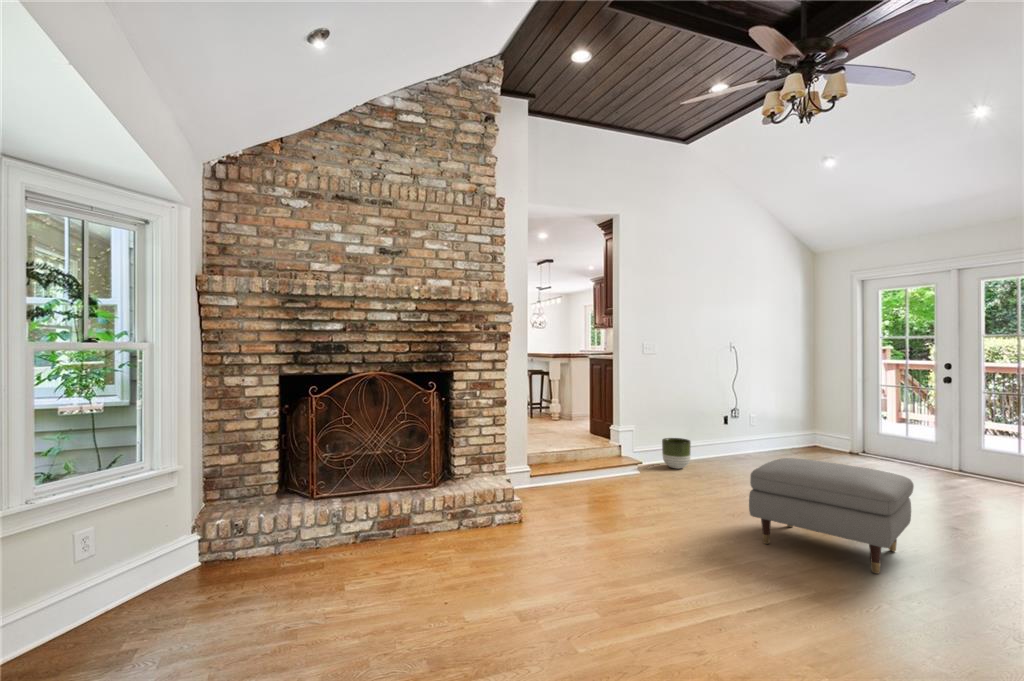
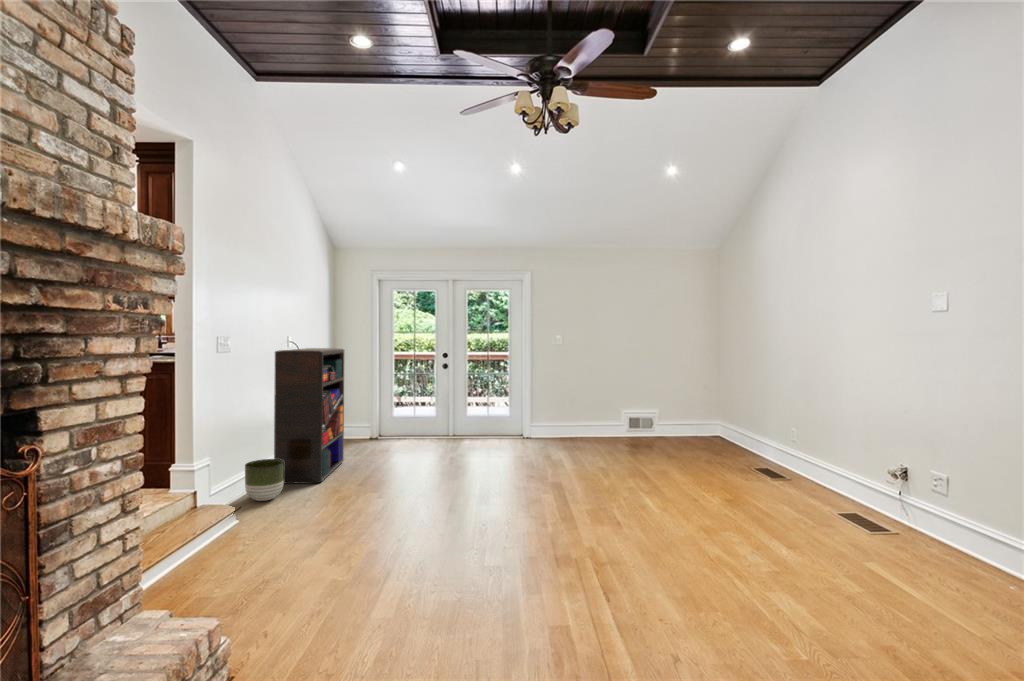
bookshelf: none [700,355,781,469] -> present [274,348,344,484]
ottoman: present [749,458,914,574] -> none [462,448,594,545]

